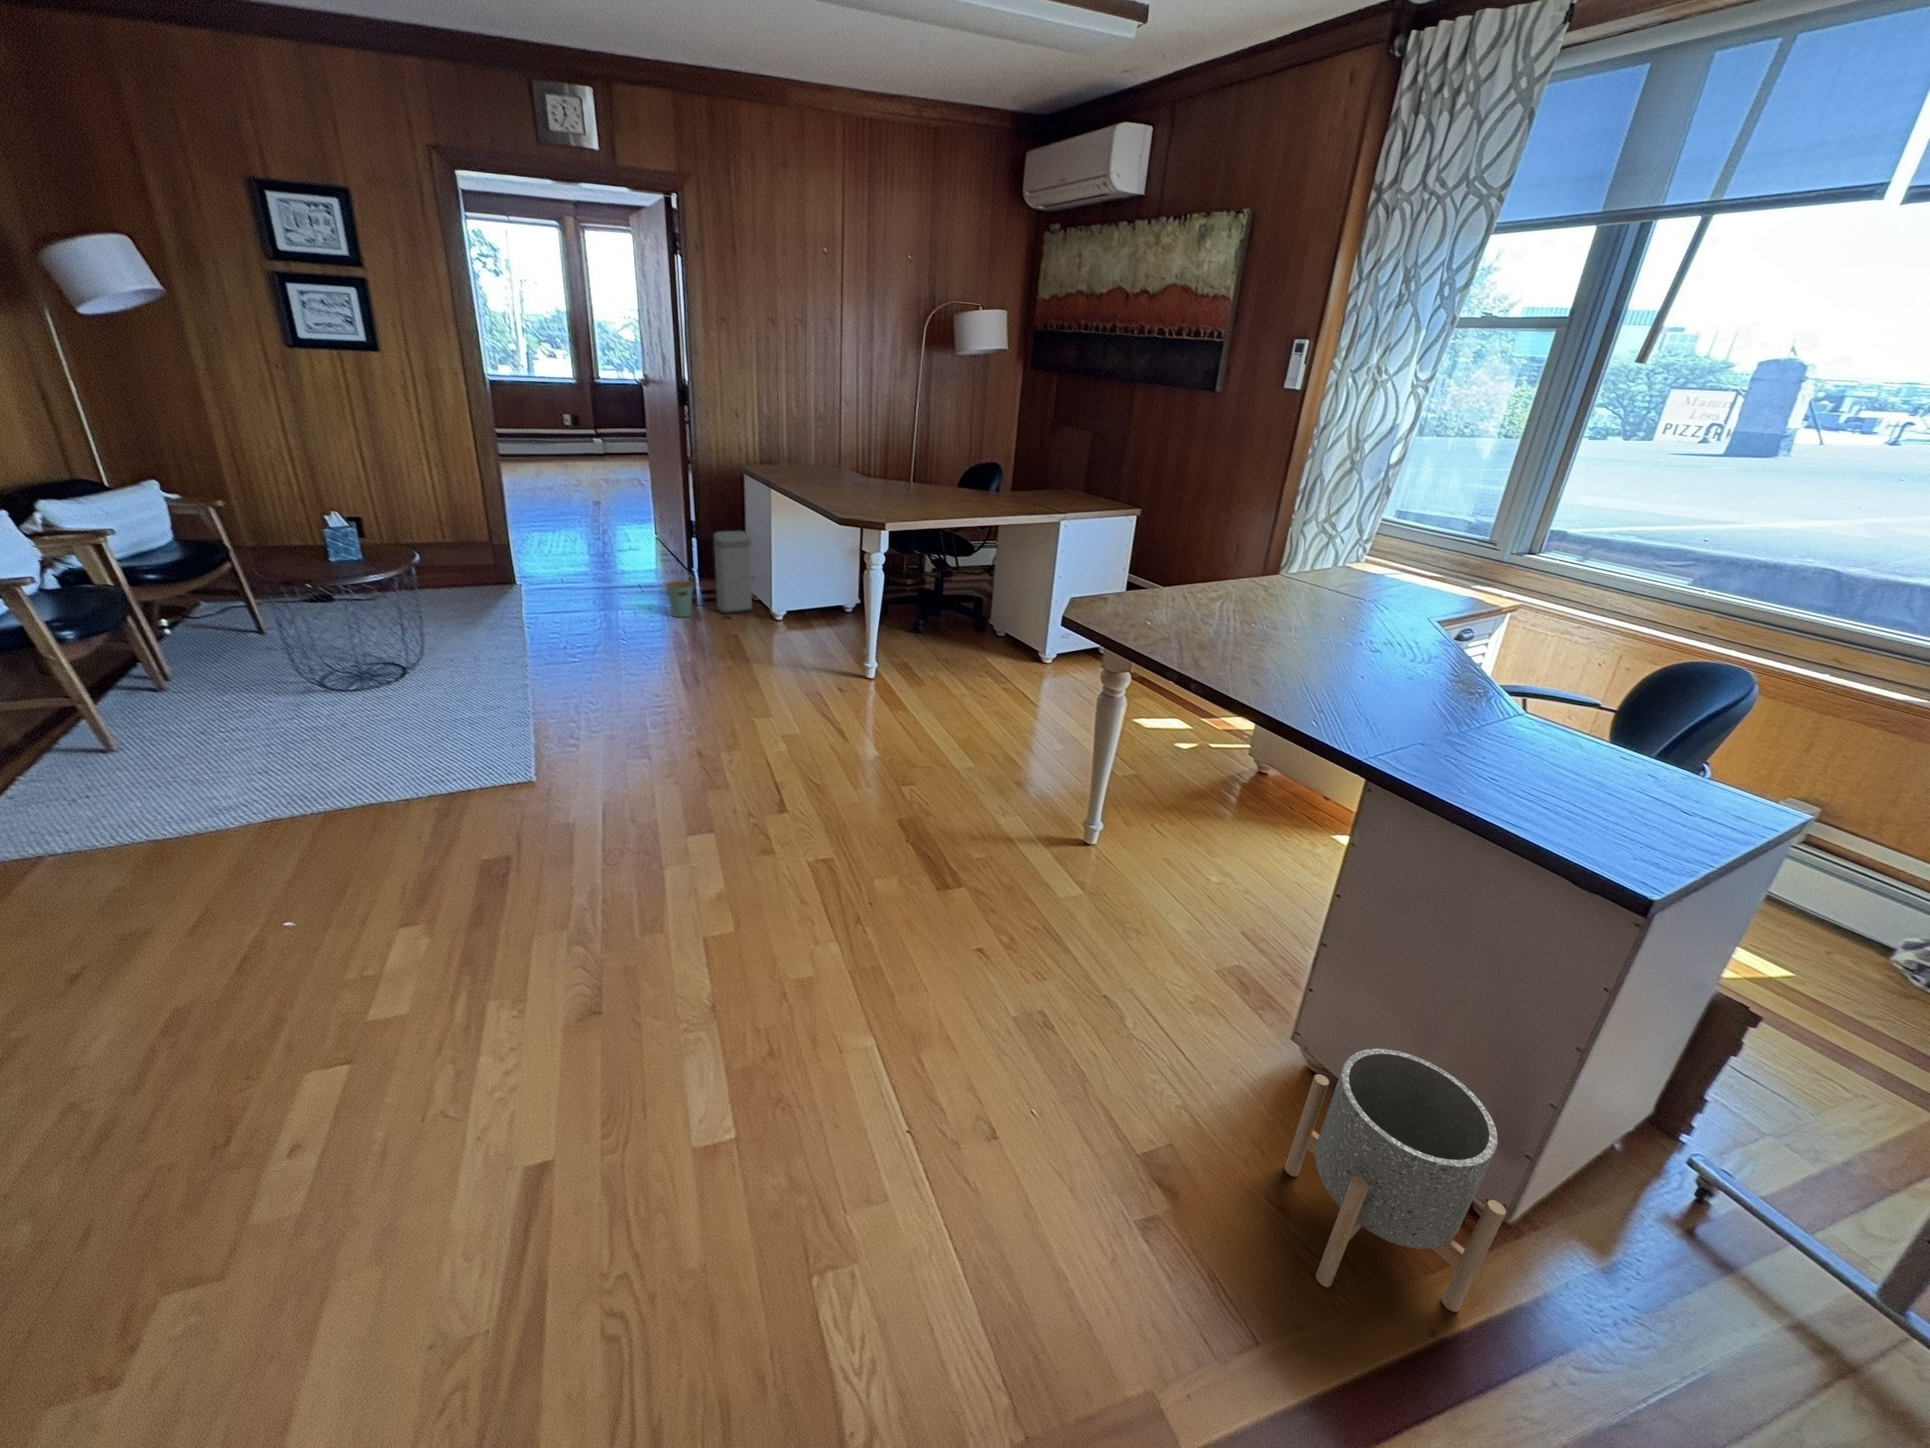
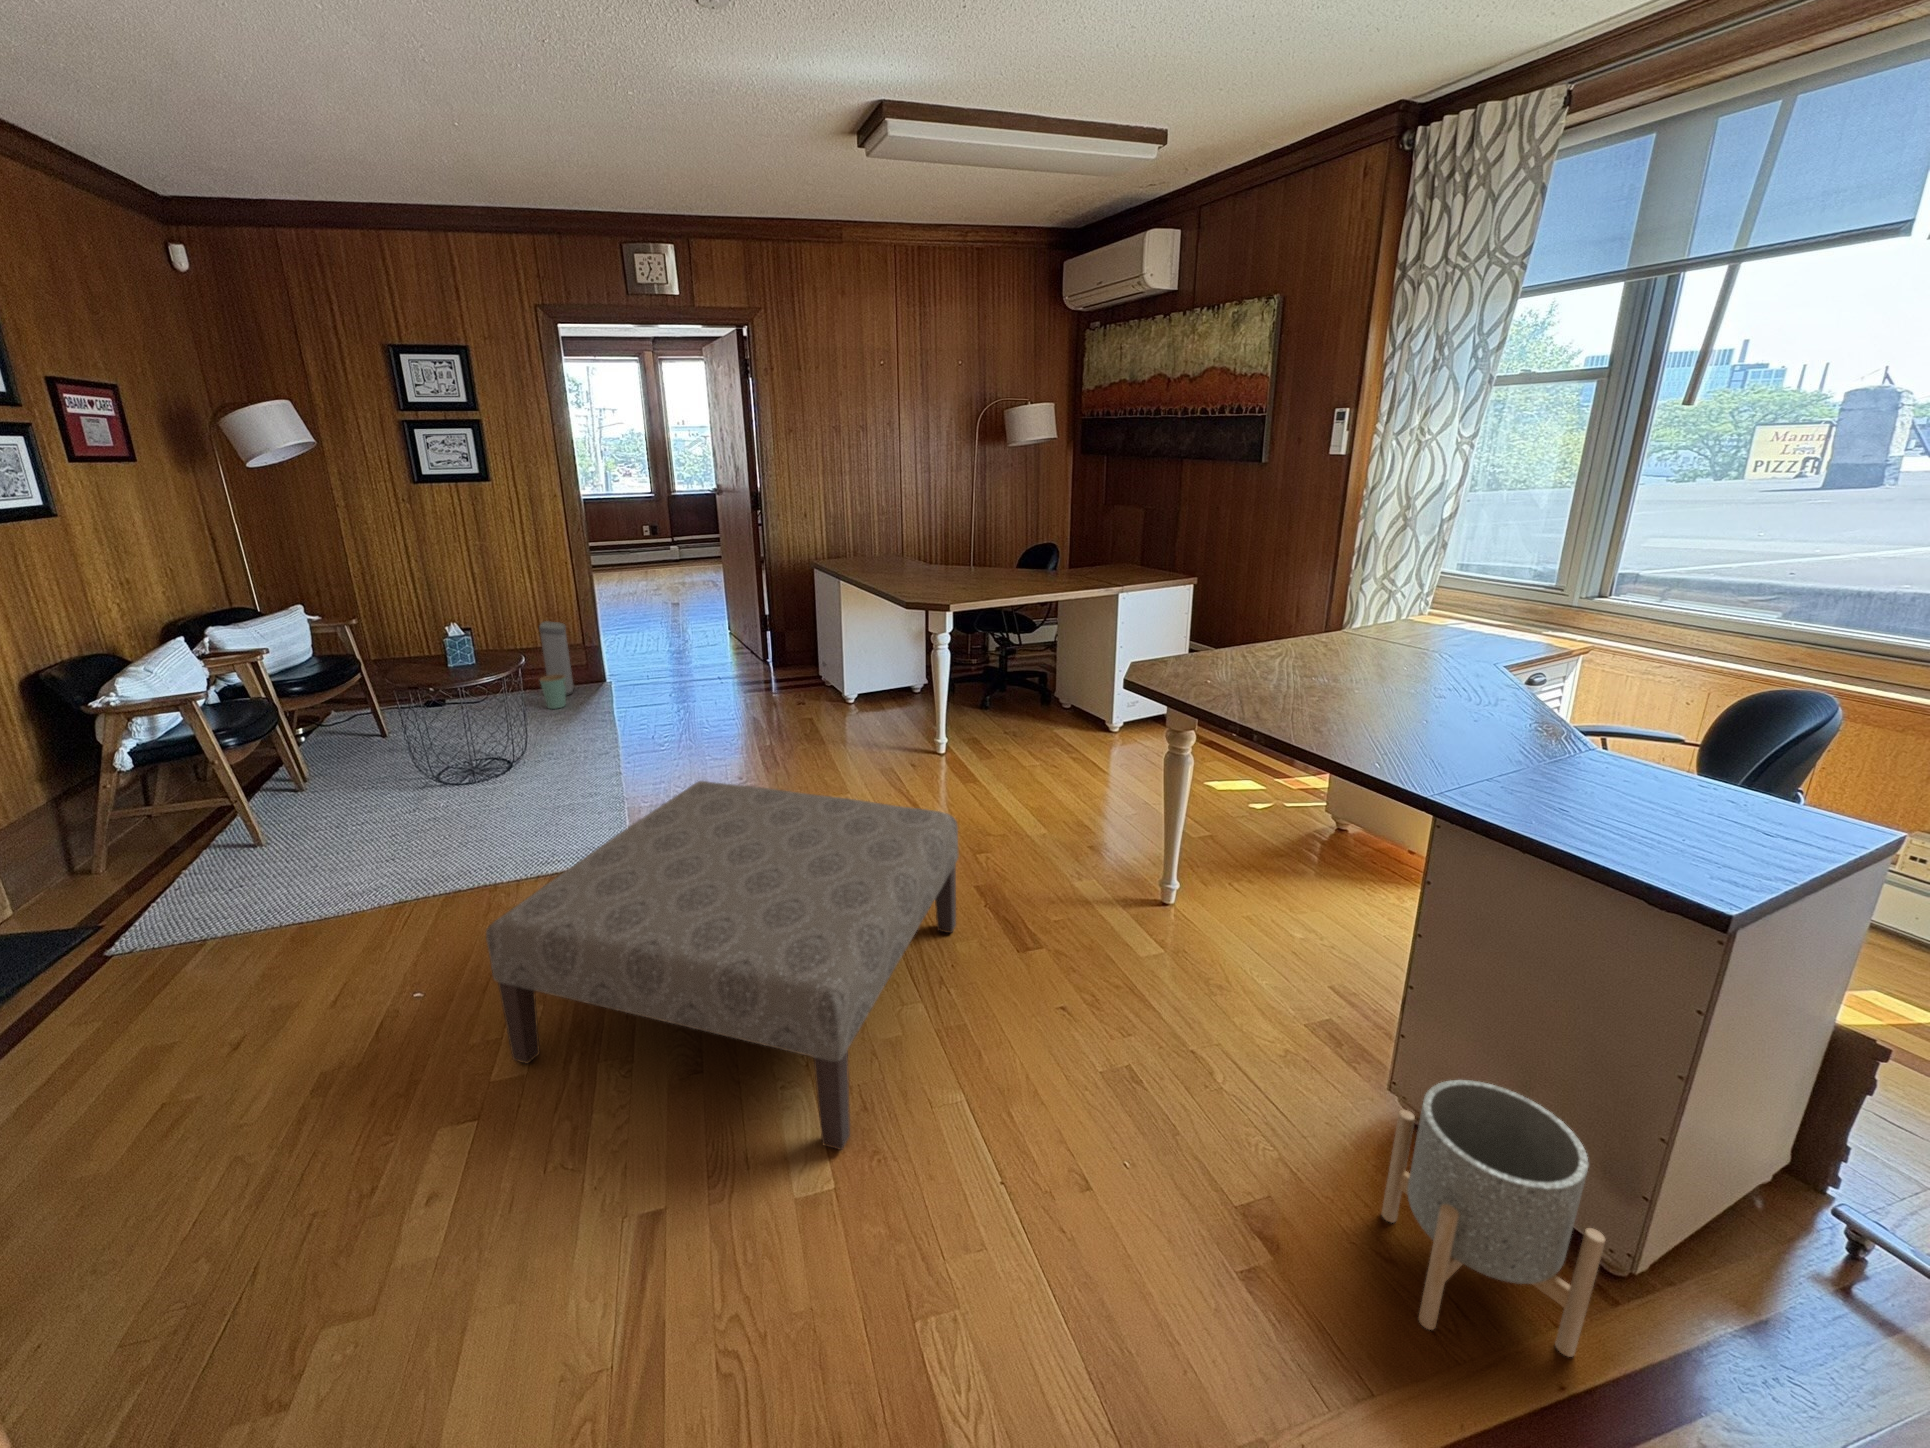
trash can: present [667,531,752,617] -> present [539,622,574,709]
ottoman: none [356,703,884,1104] -> present [486,781,958,1150]

